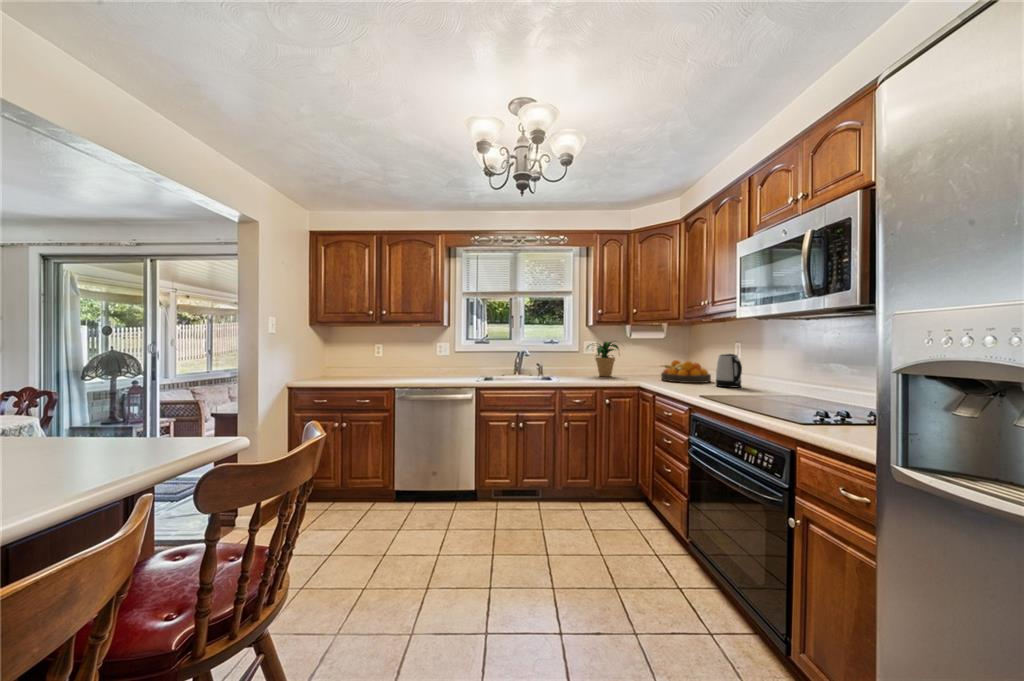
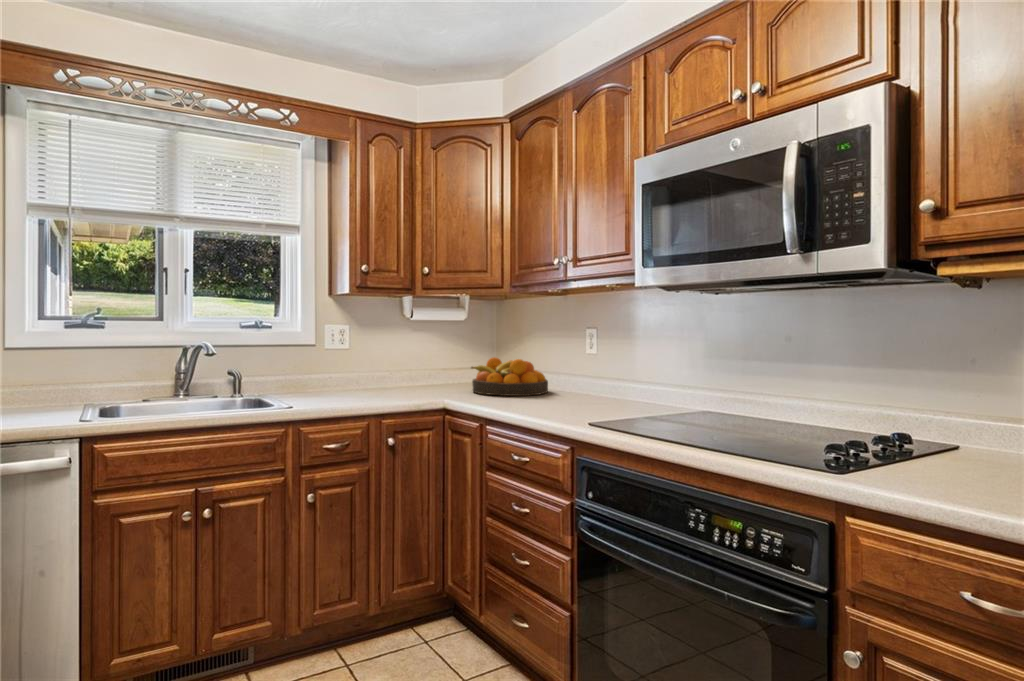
potted plant: present [587,342,619,376] -> none [332,324,404,390]
kettle: present [716,354,742,388] -> none [568,347,611,401]

